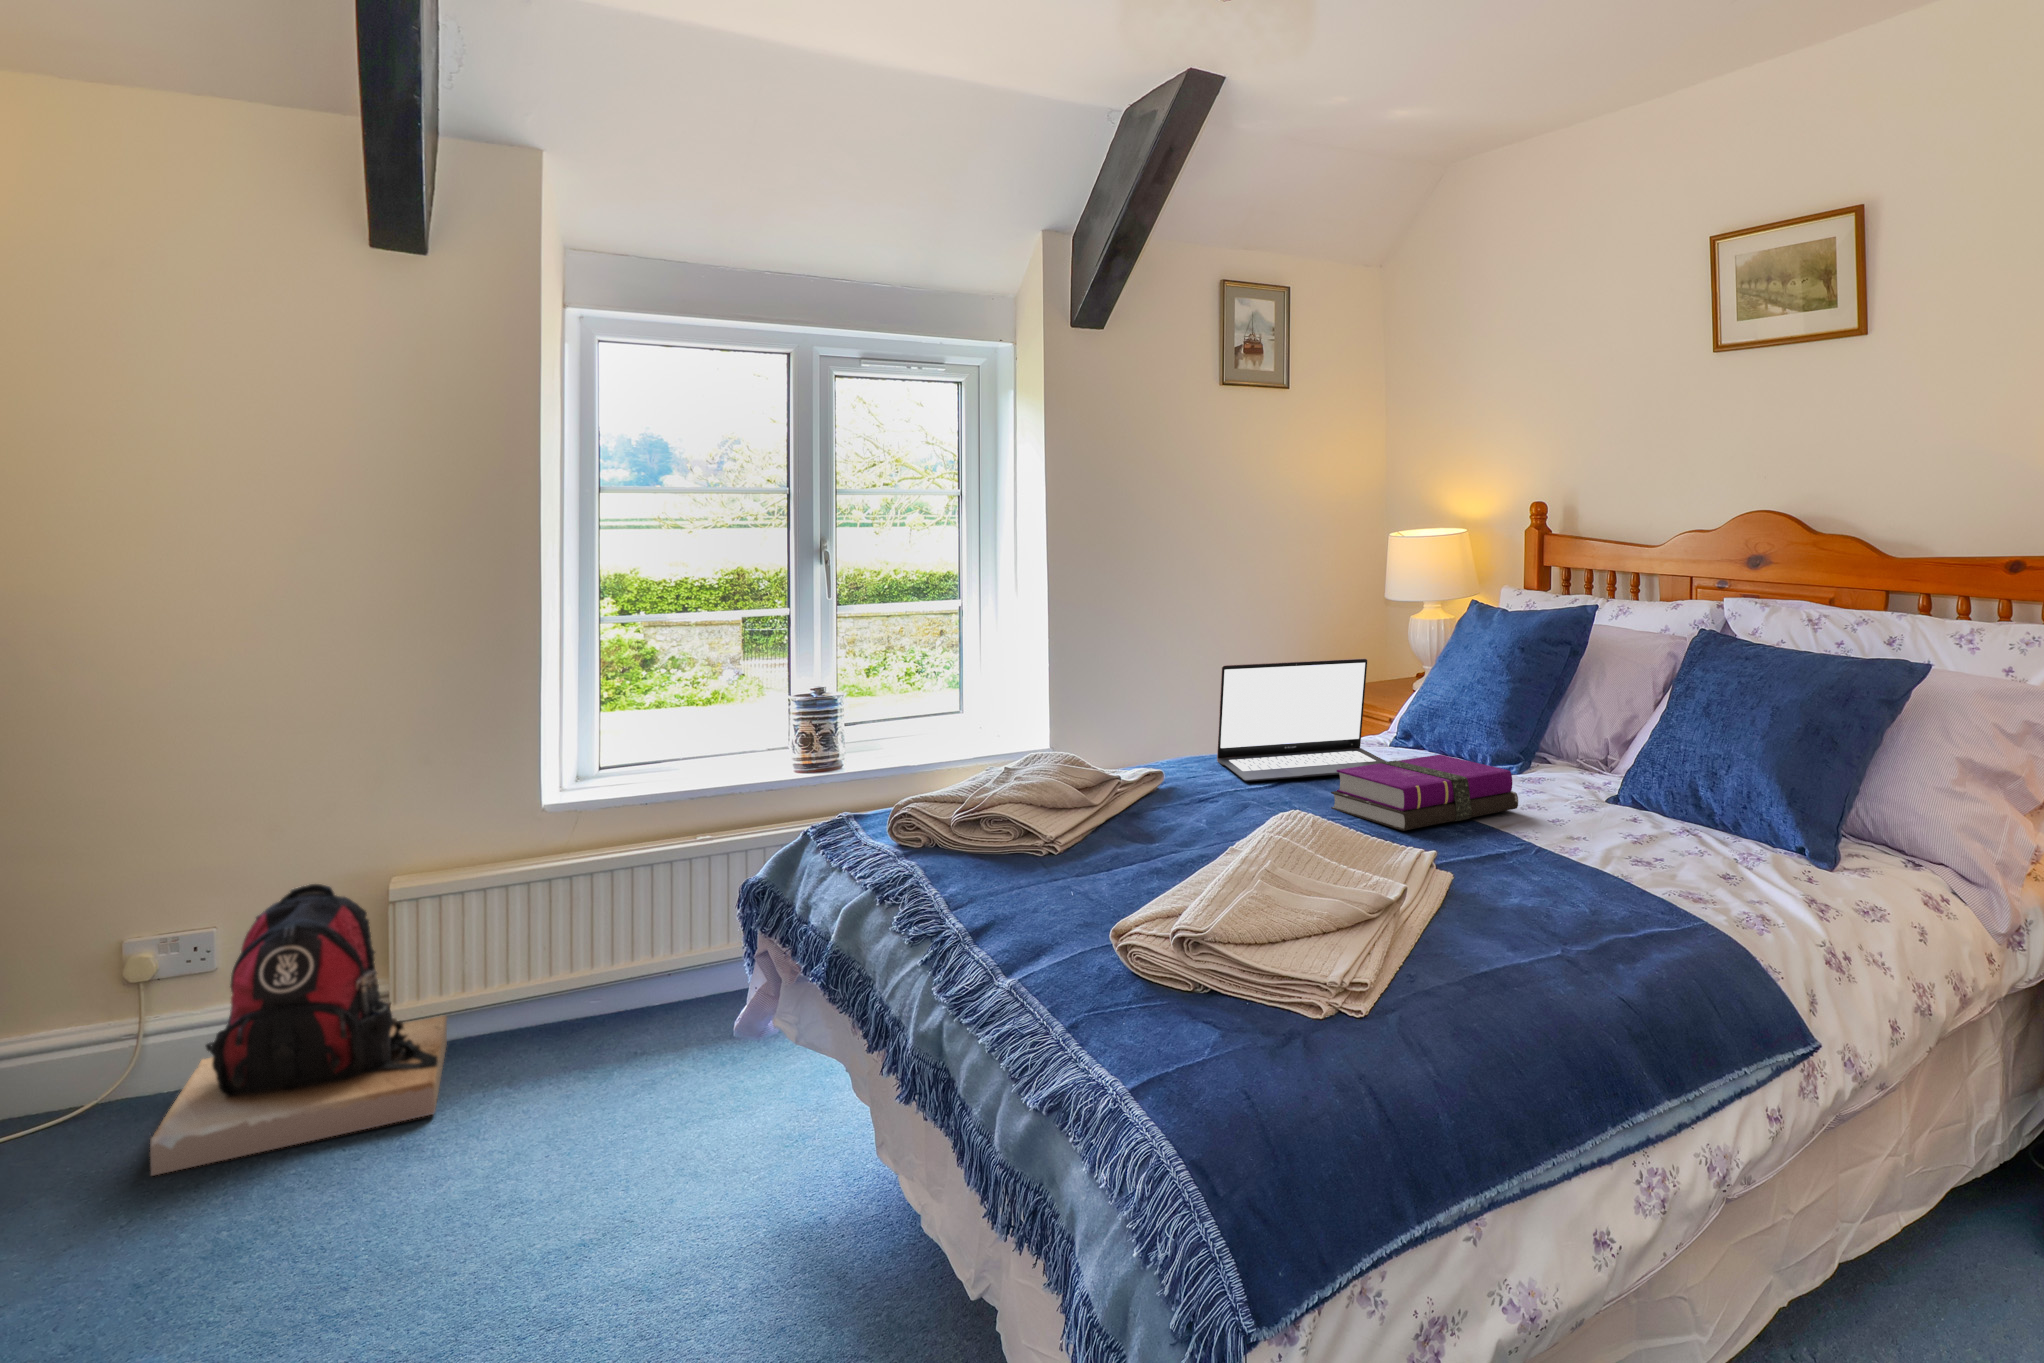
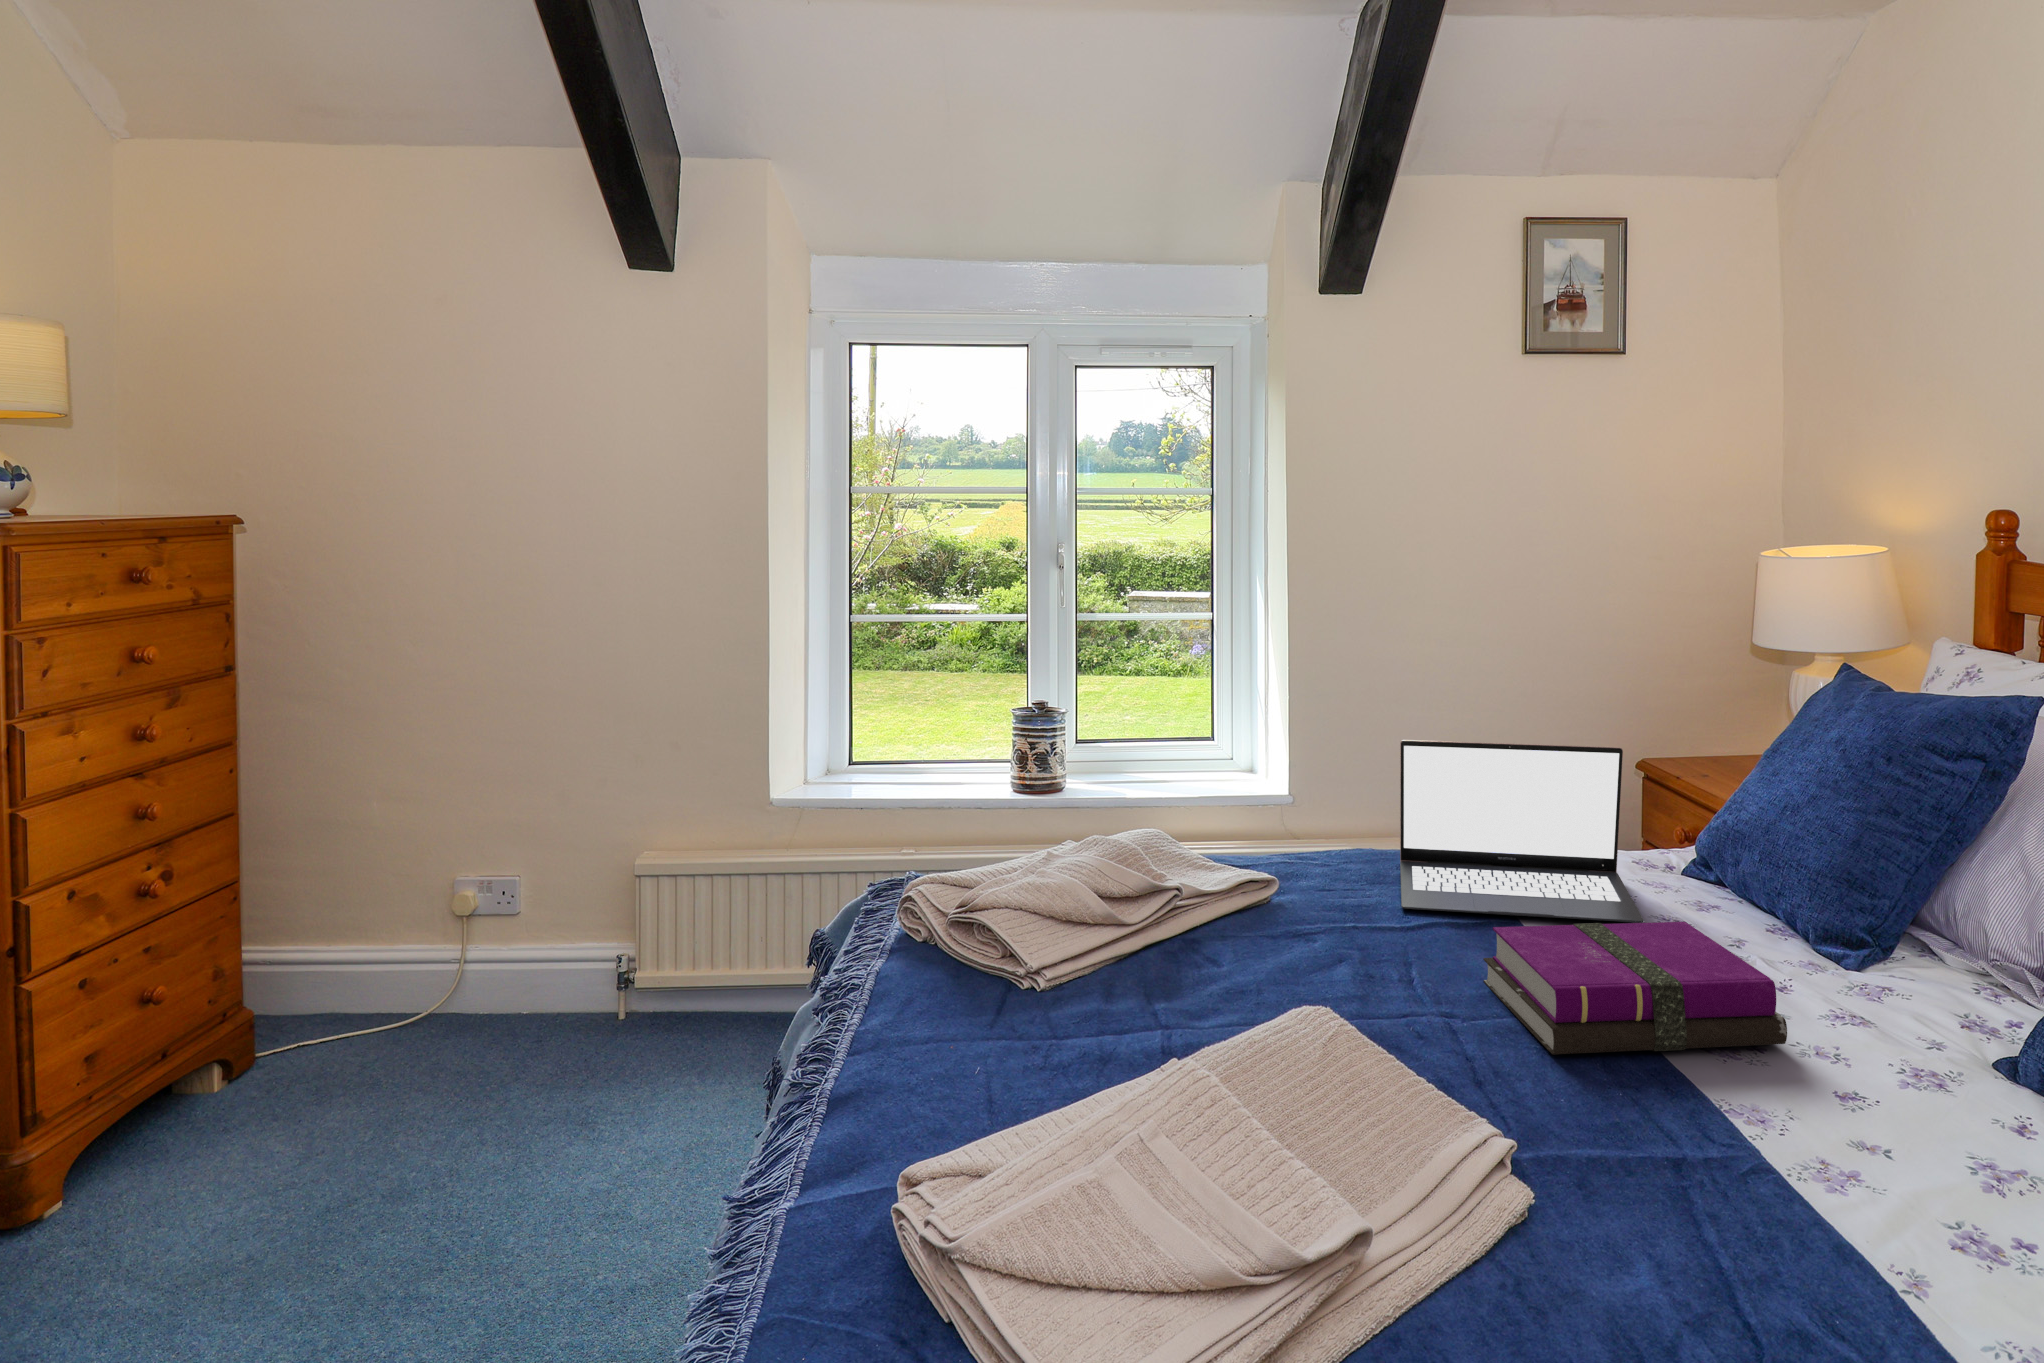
backpack: present [150,884,447,1175] -> none [406,860,679,1104]

